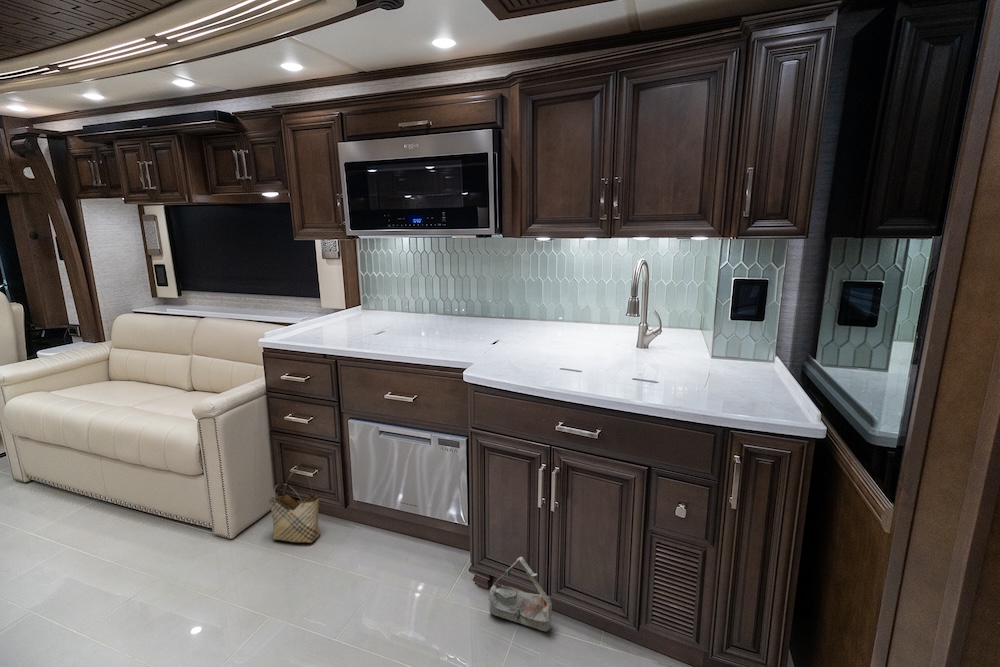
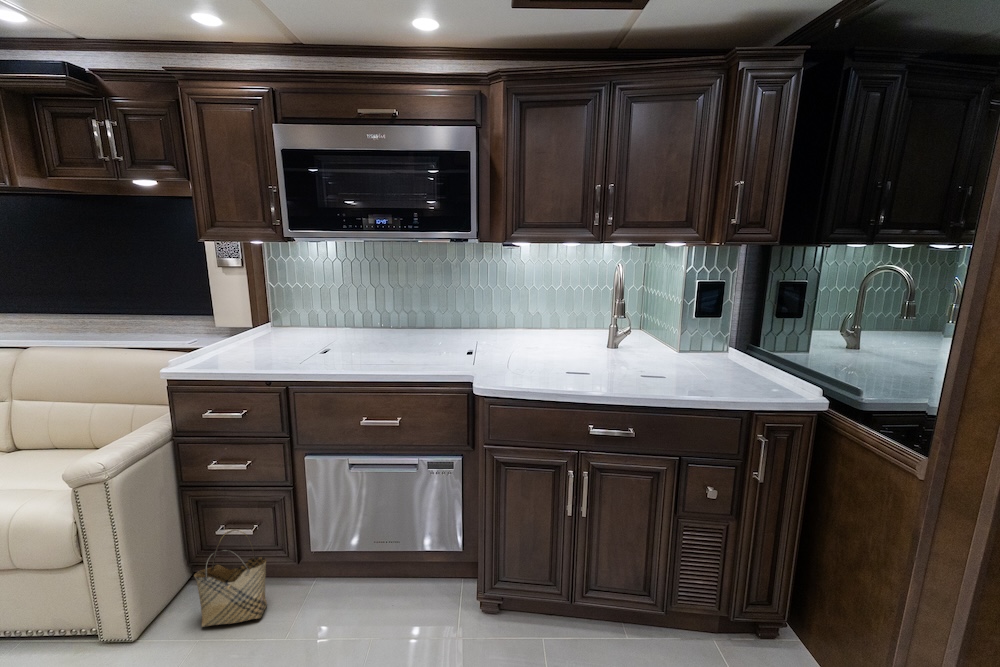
bag: present [489,557,552,632] -> none [511,571,582,644]

